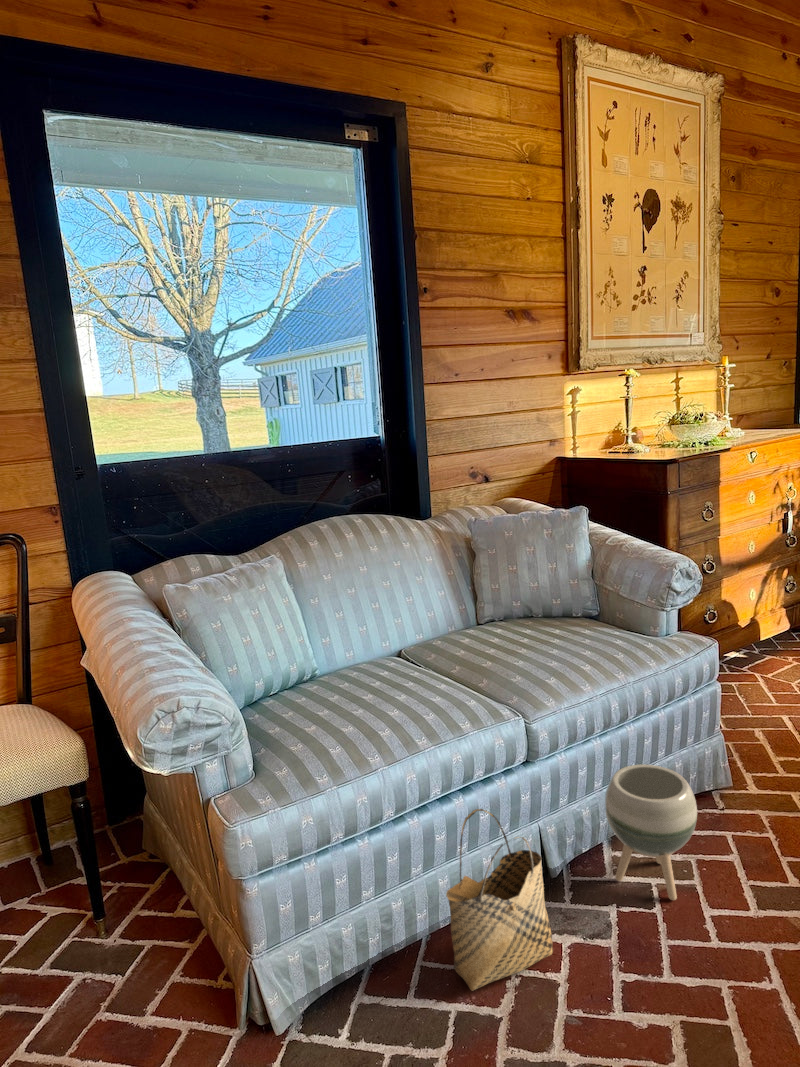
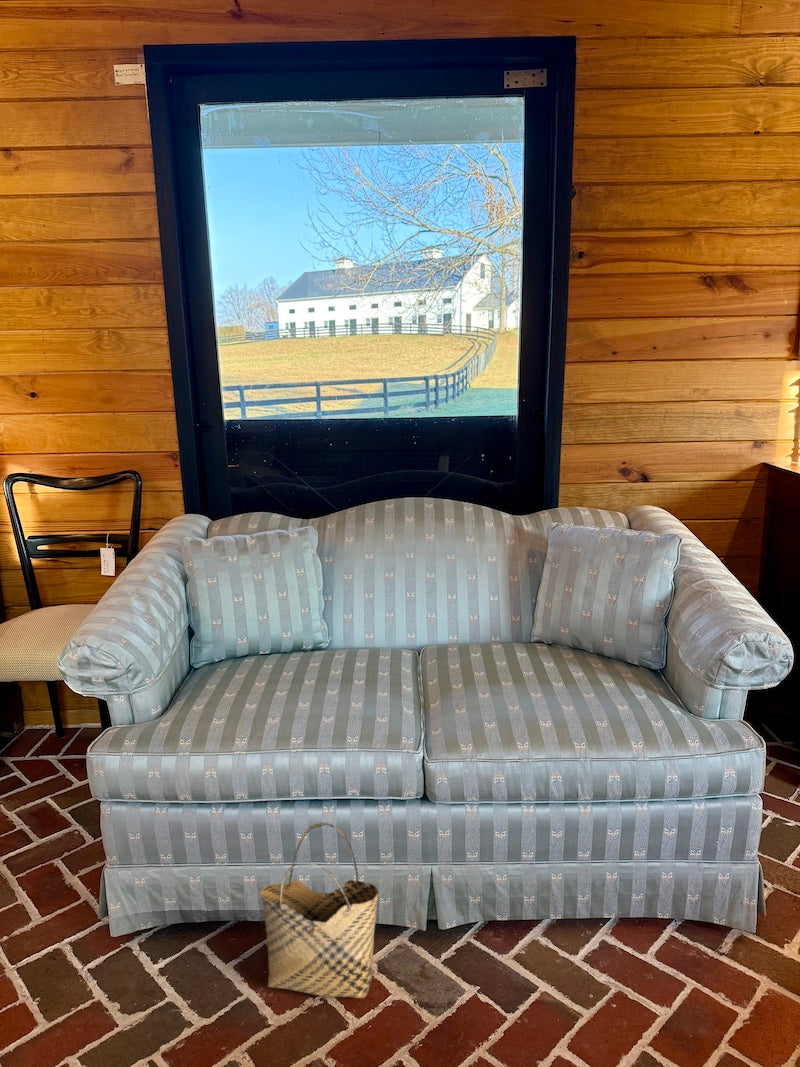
planter: present [605,764,697,900] -> none [492,851,599,1023]

